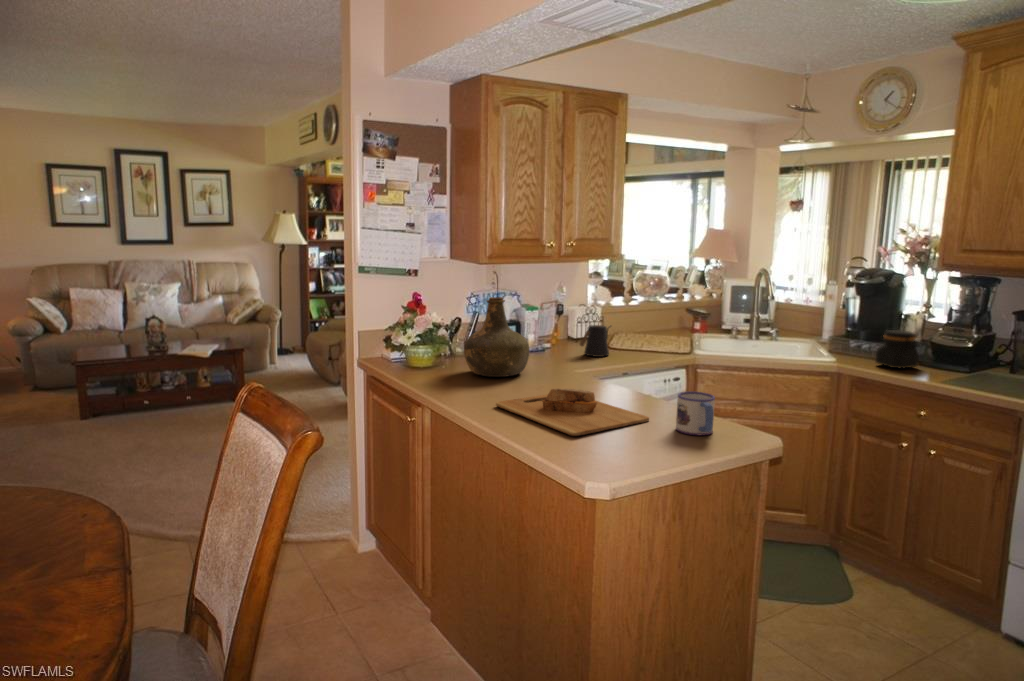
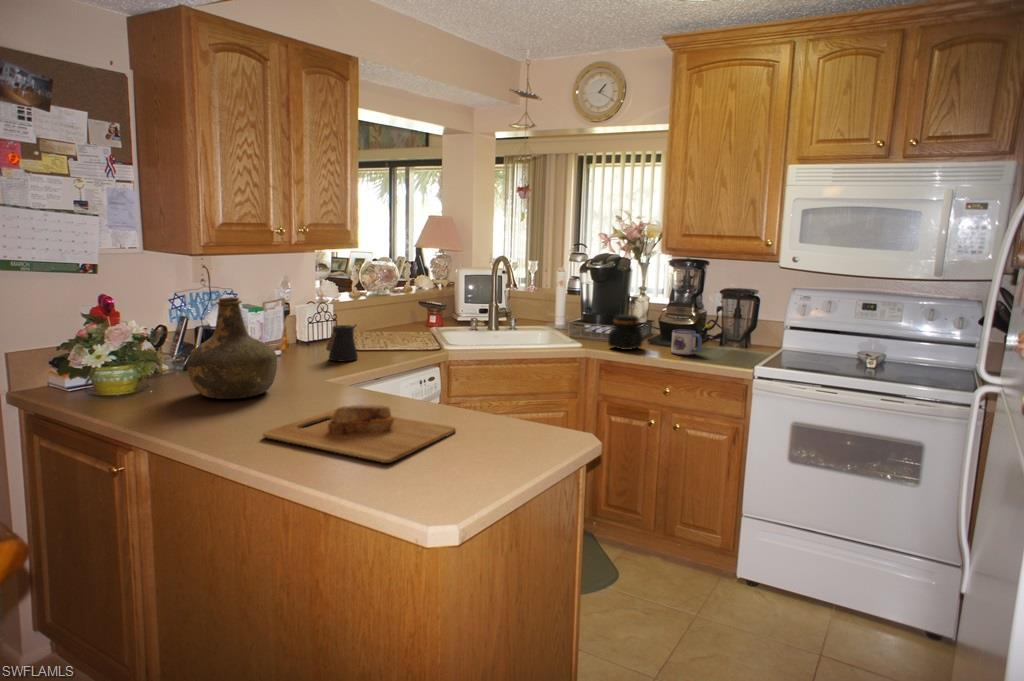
mug: present [676,391,715,435] -> present [671,329,702,355]

